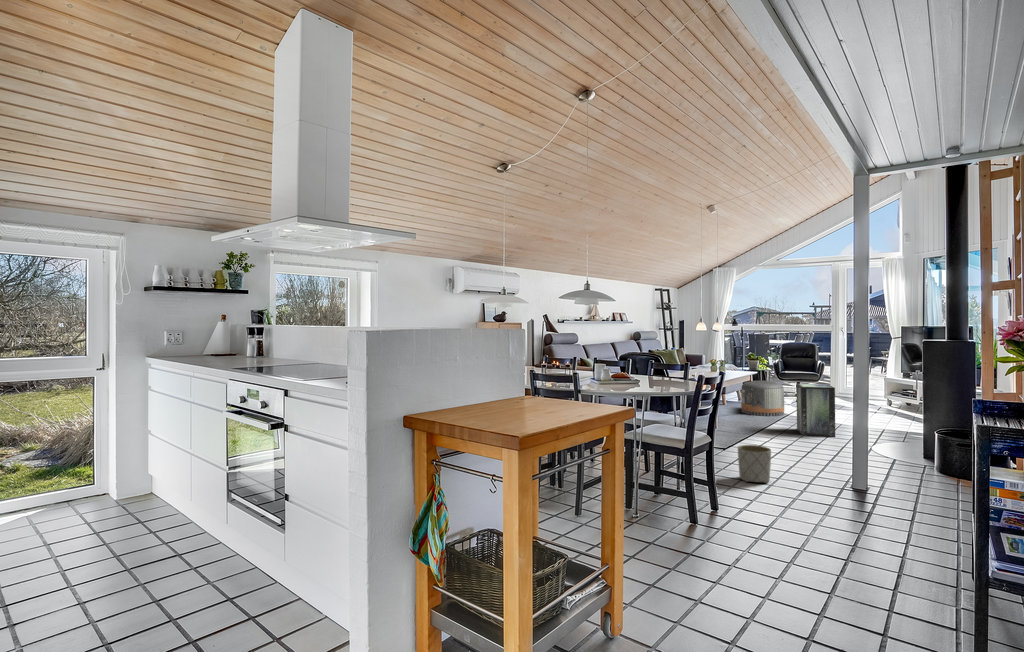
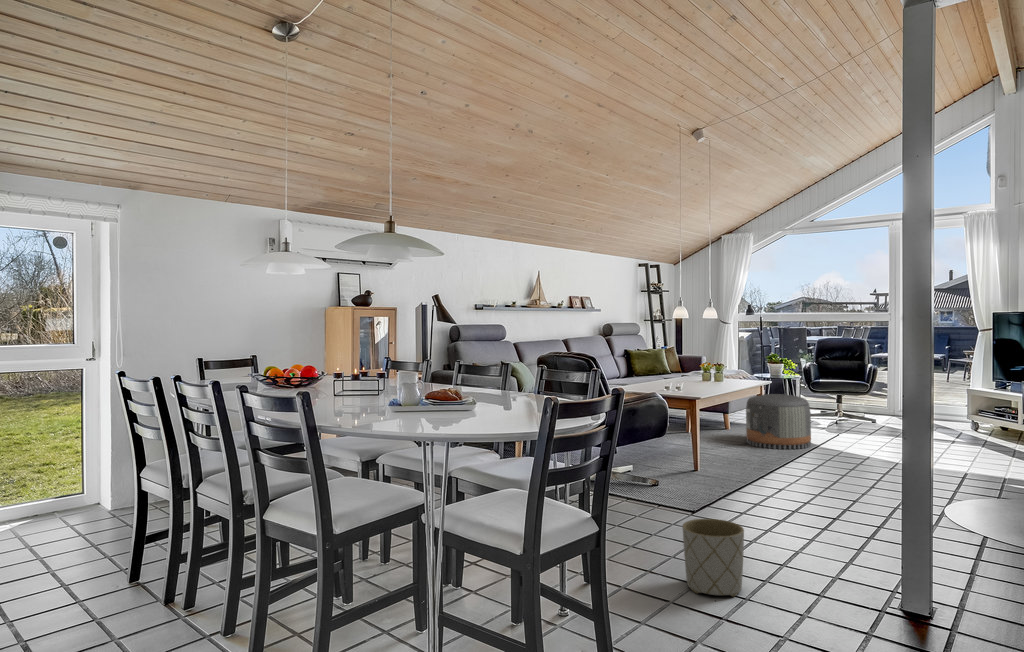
storage box: present [796,384,835,437] -> none [822,399,884,487]

